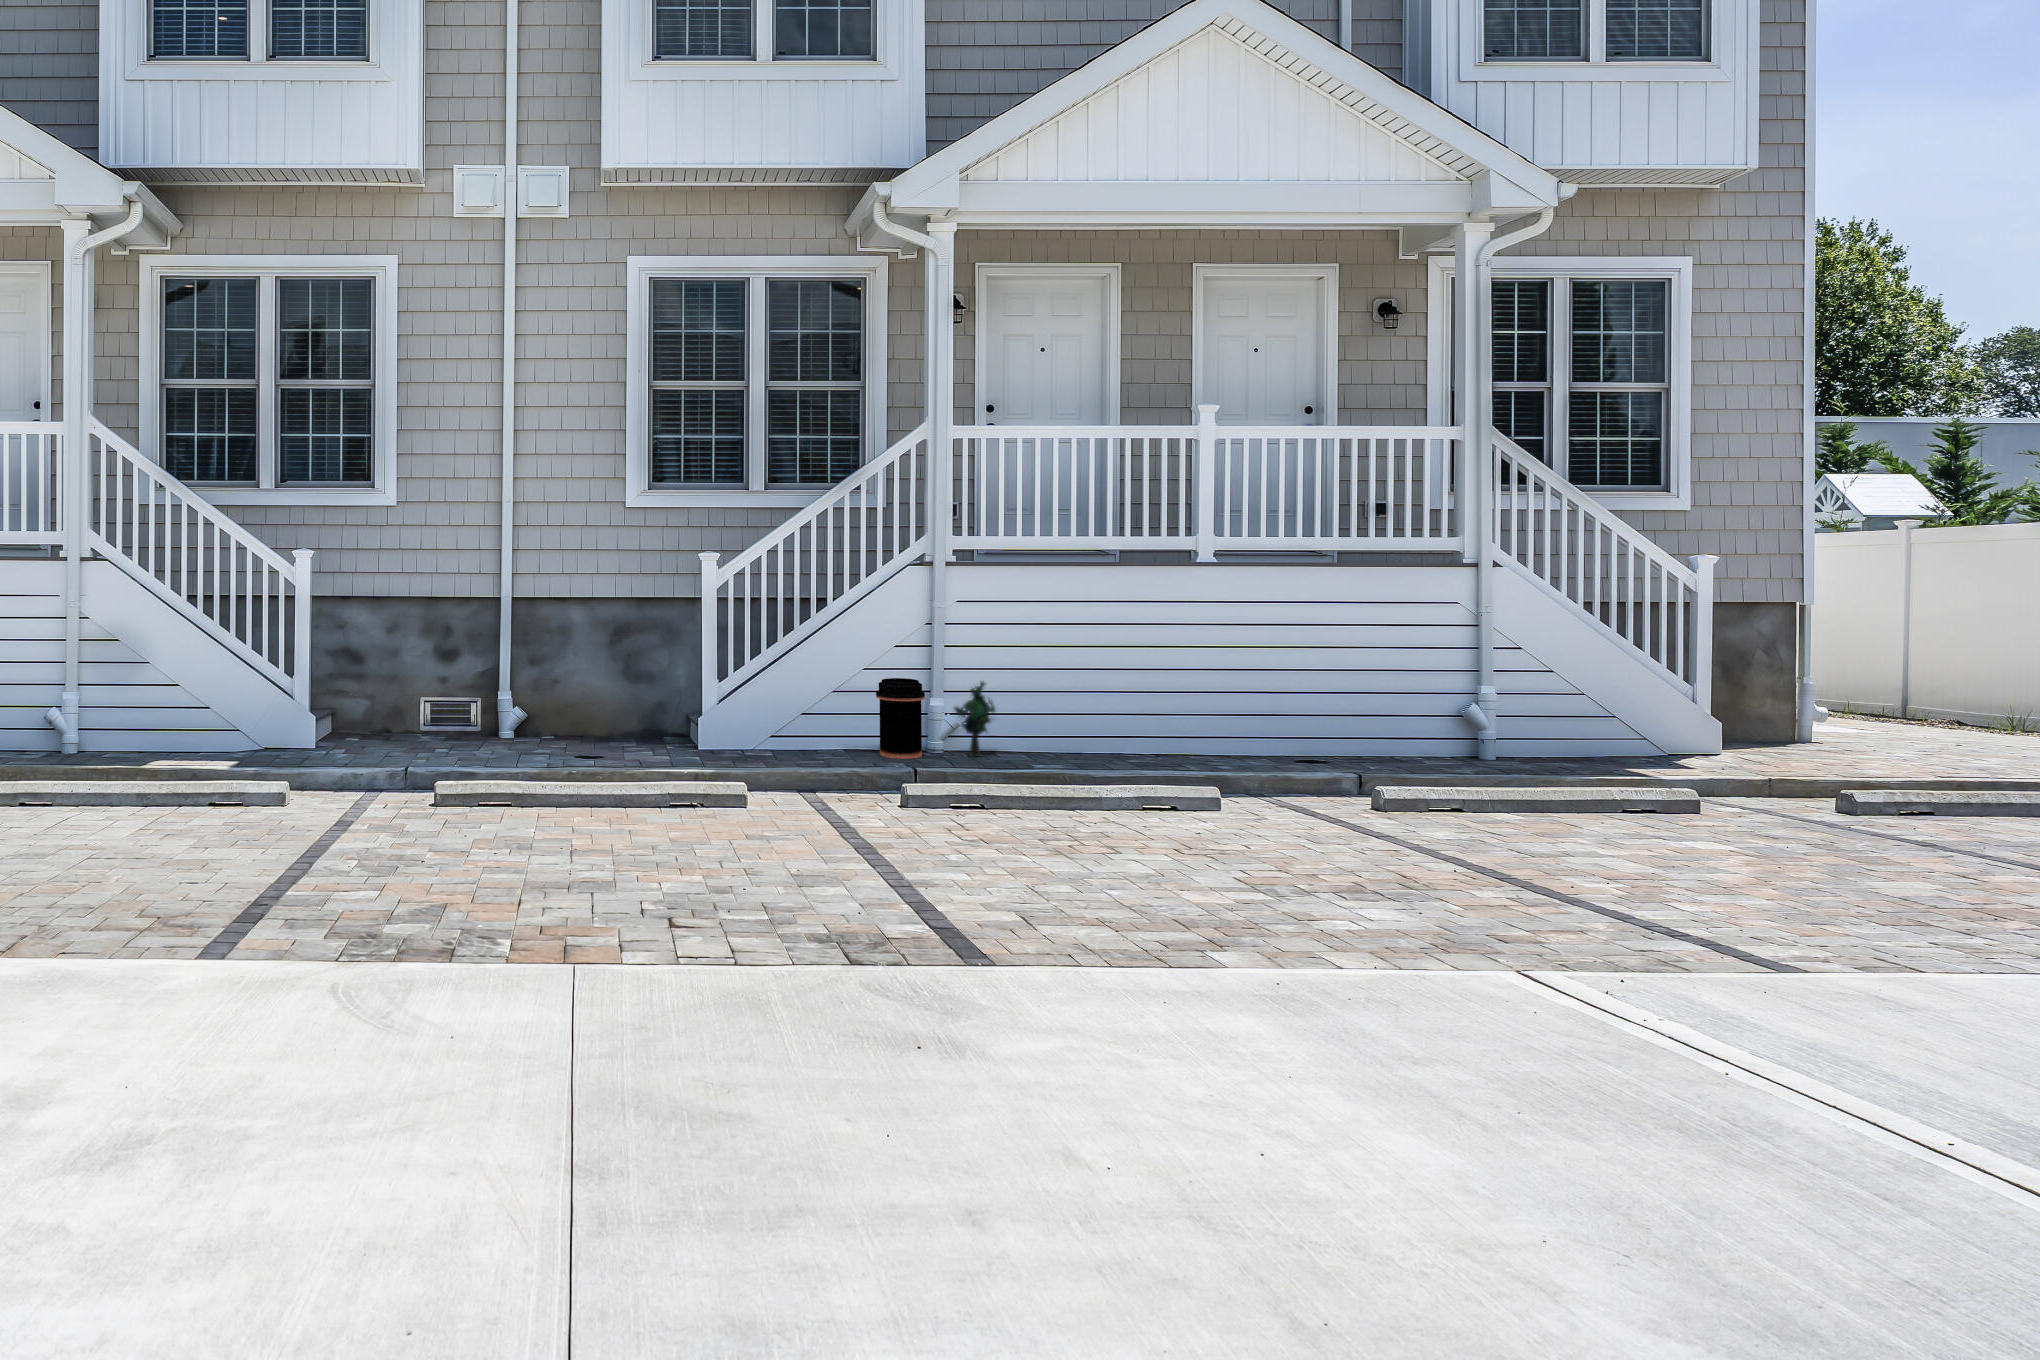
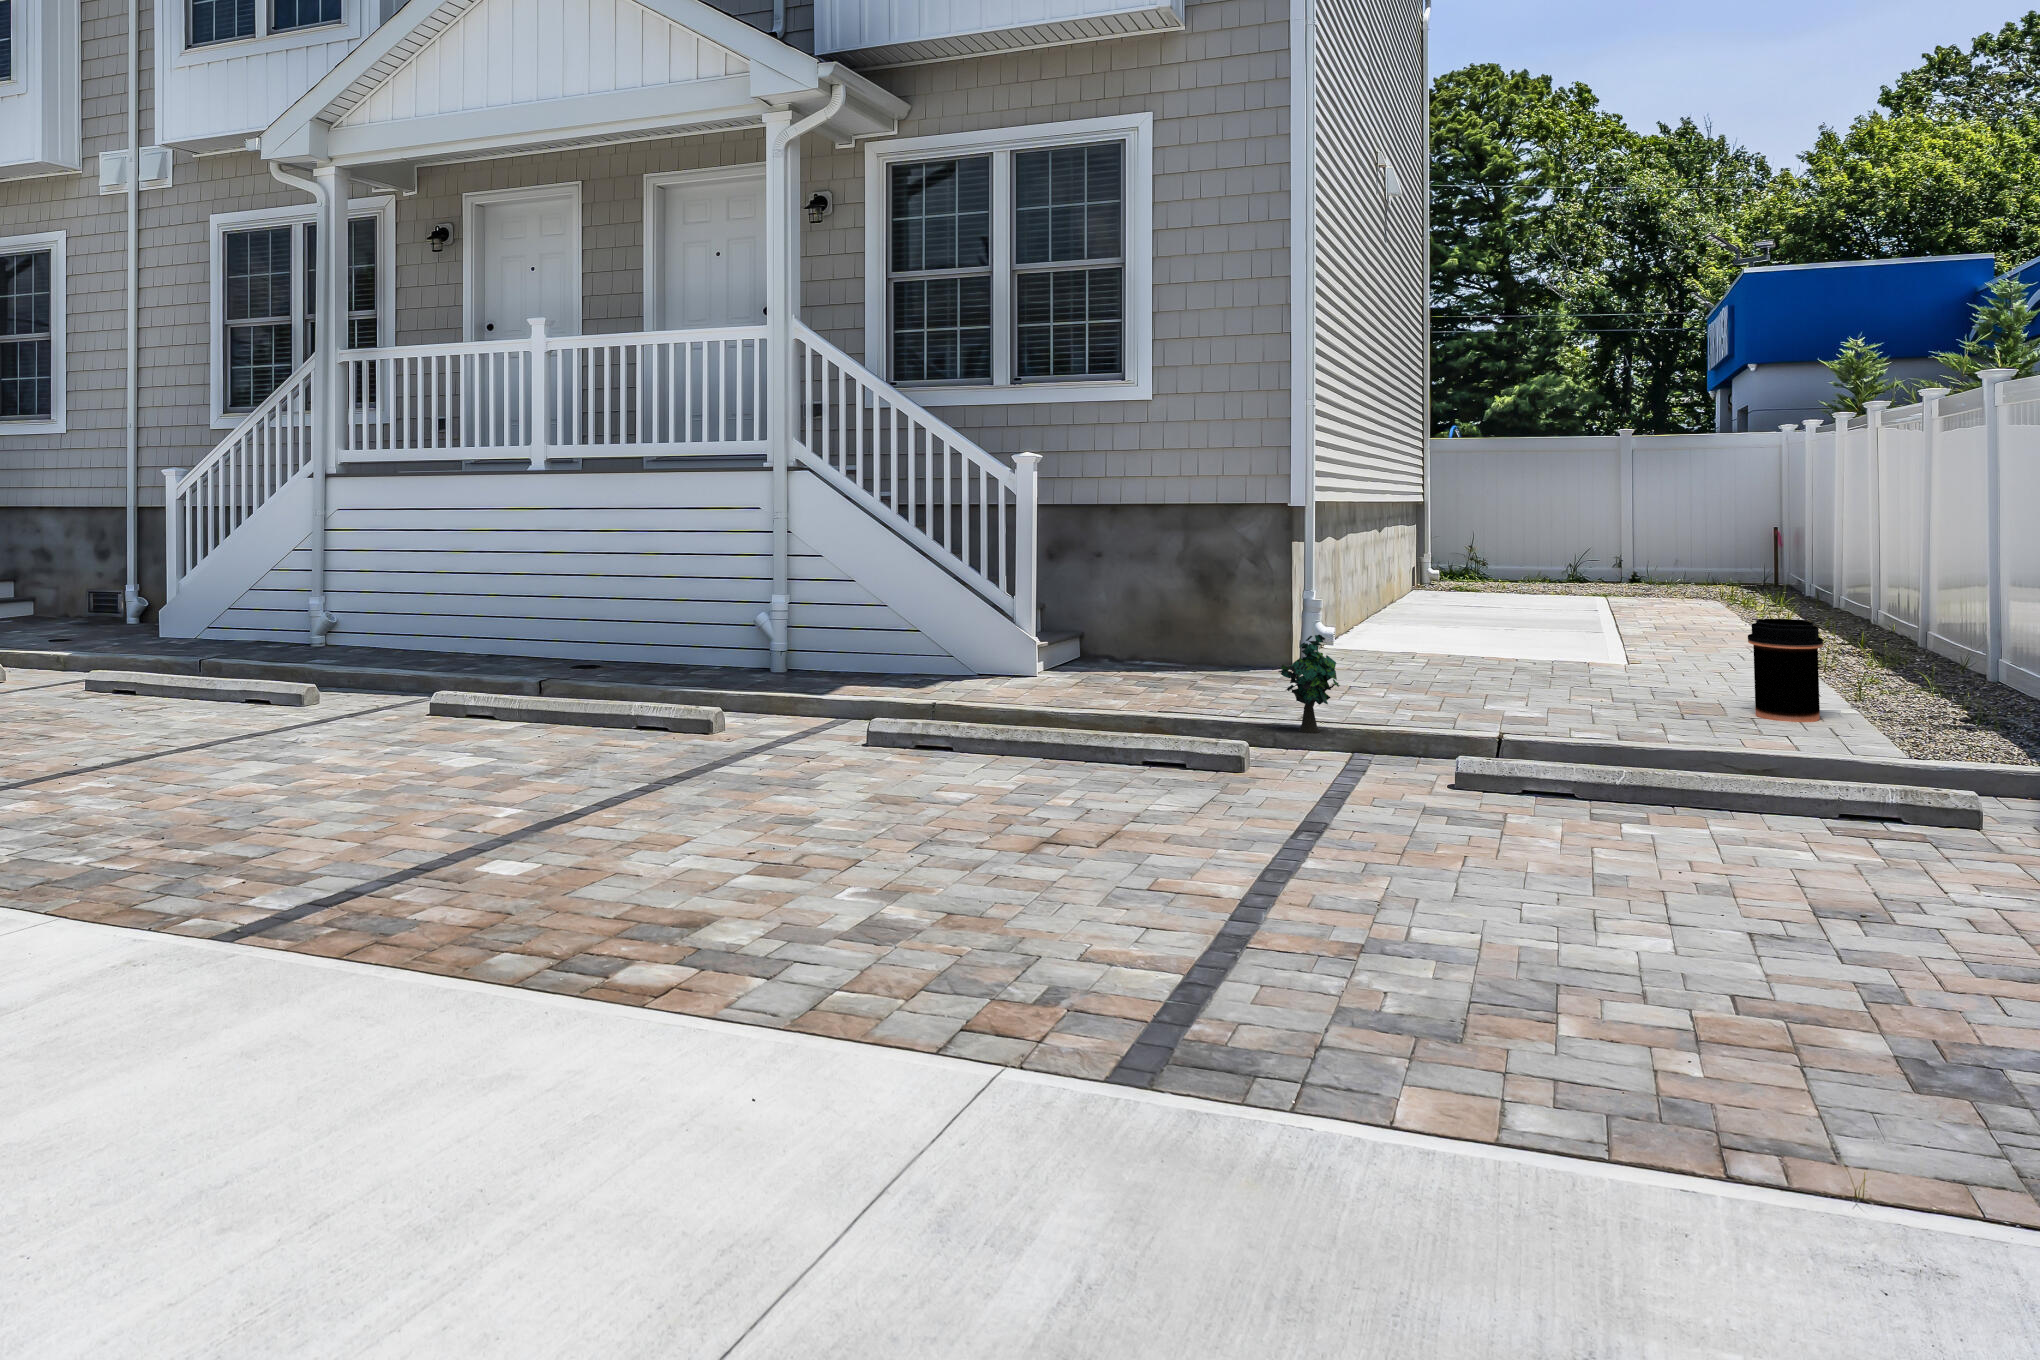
decorative plant: present [954,682,995,757] -> present [1278,635,1340,733]

